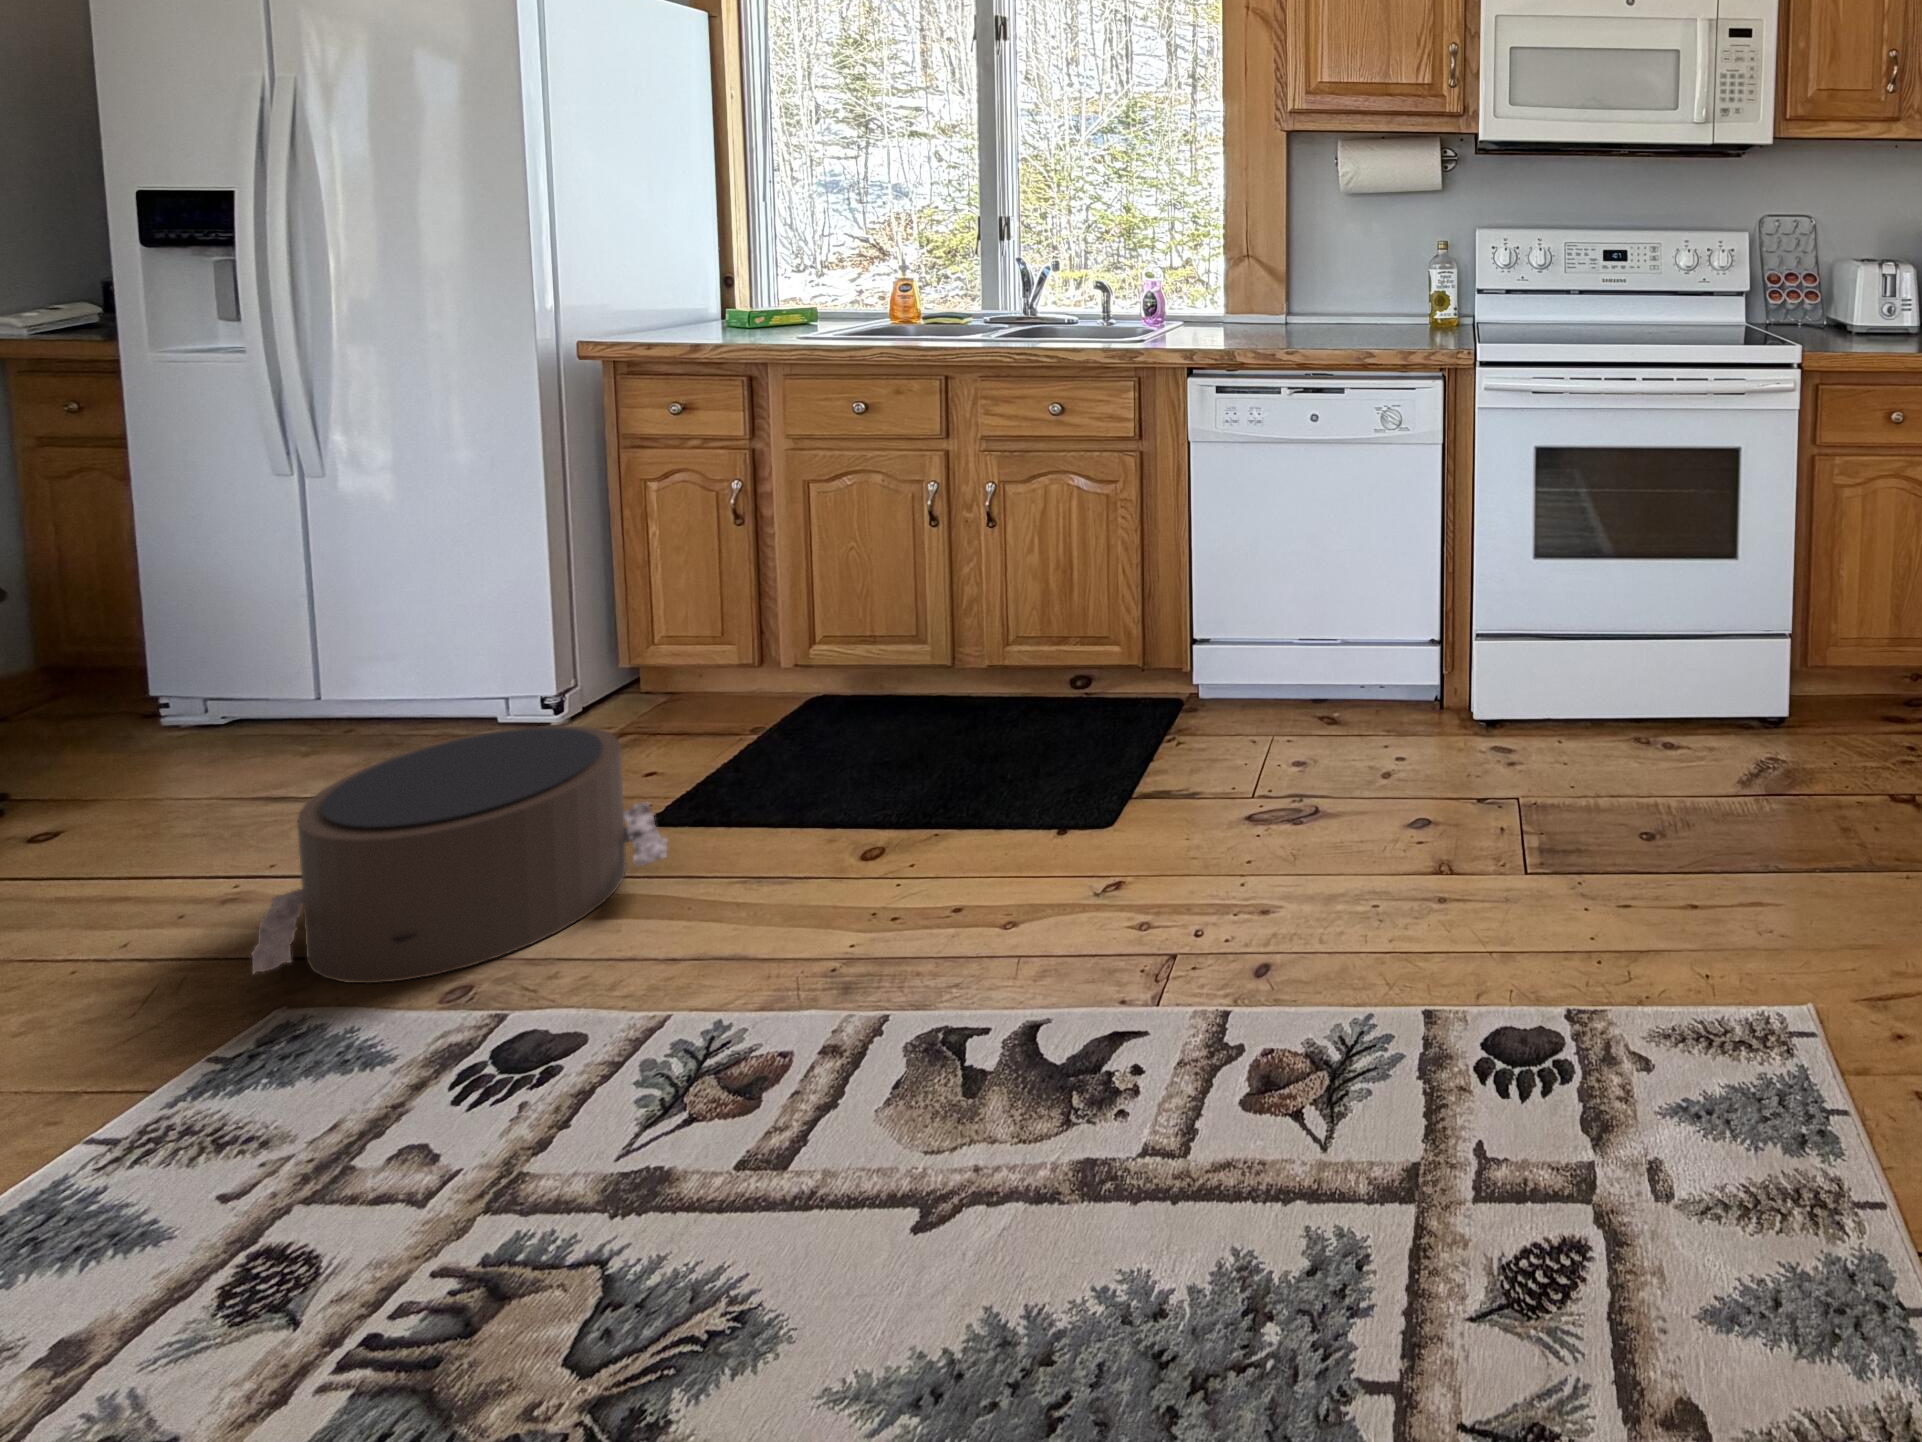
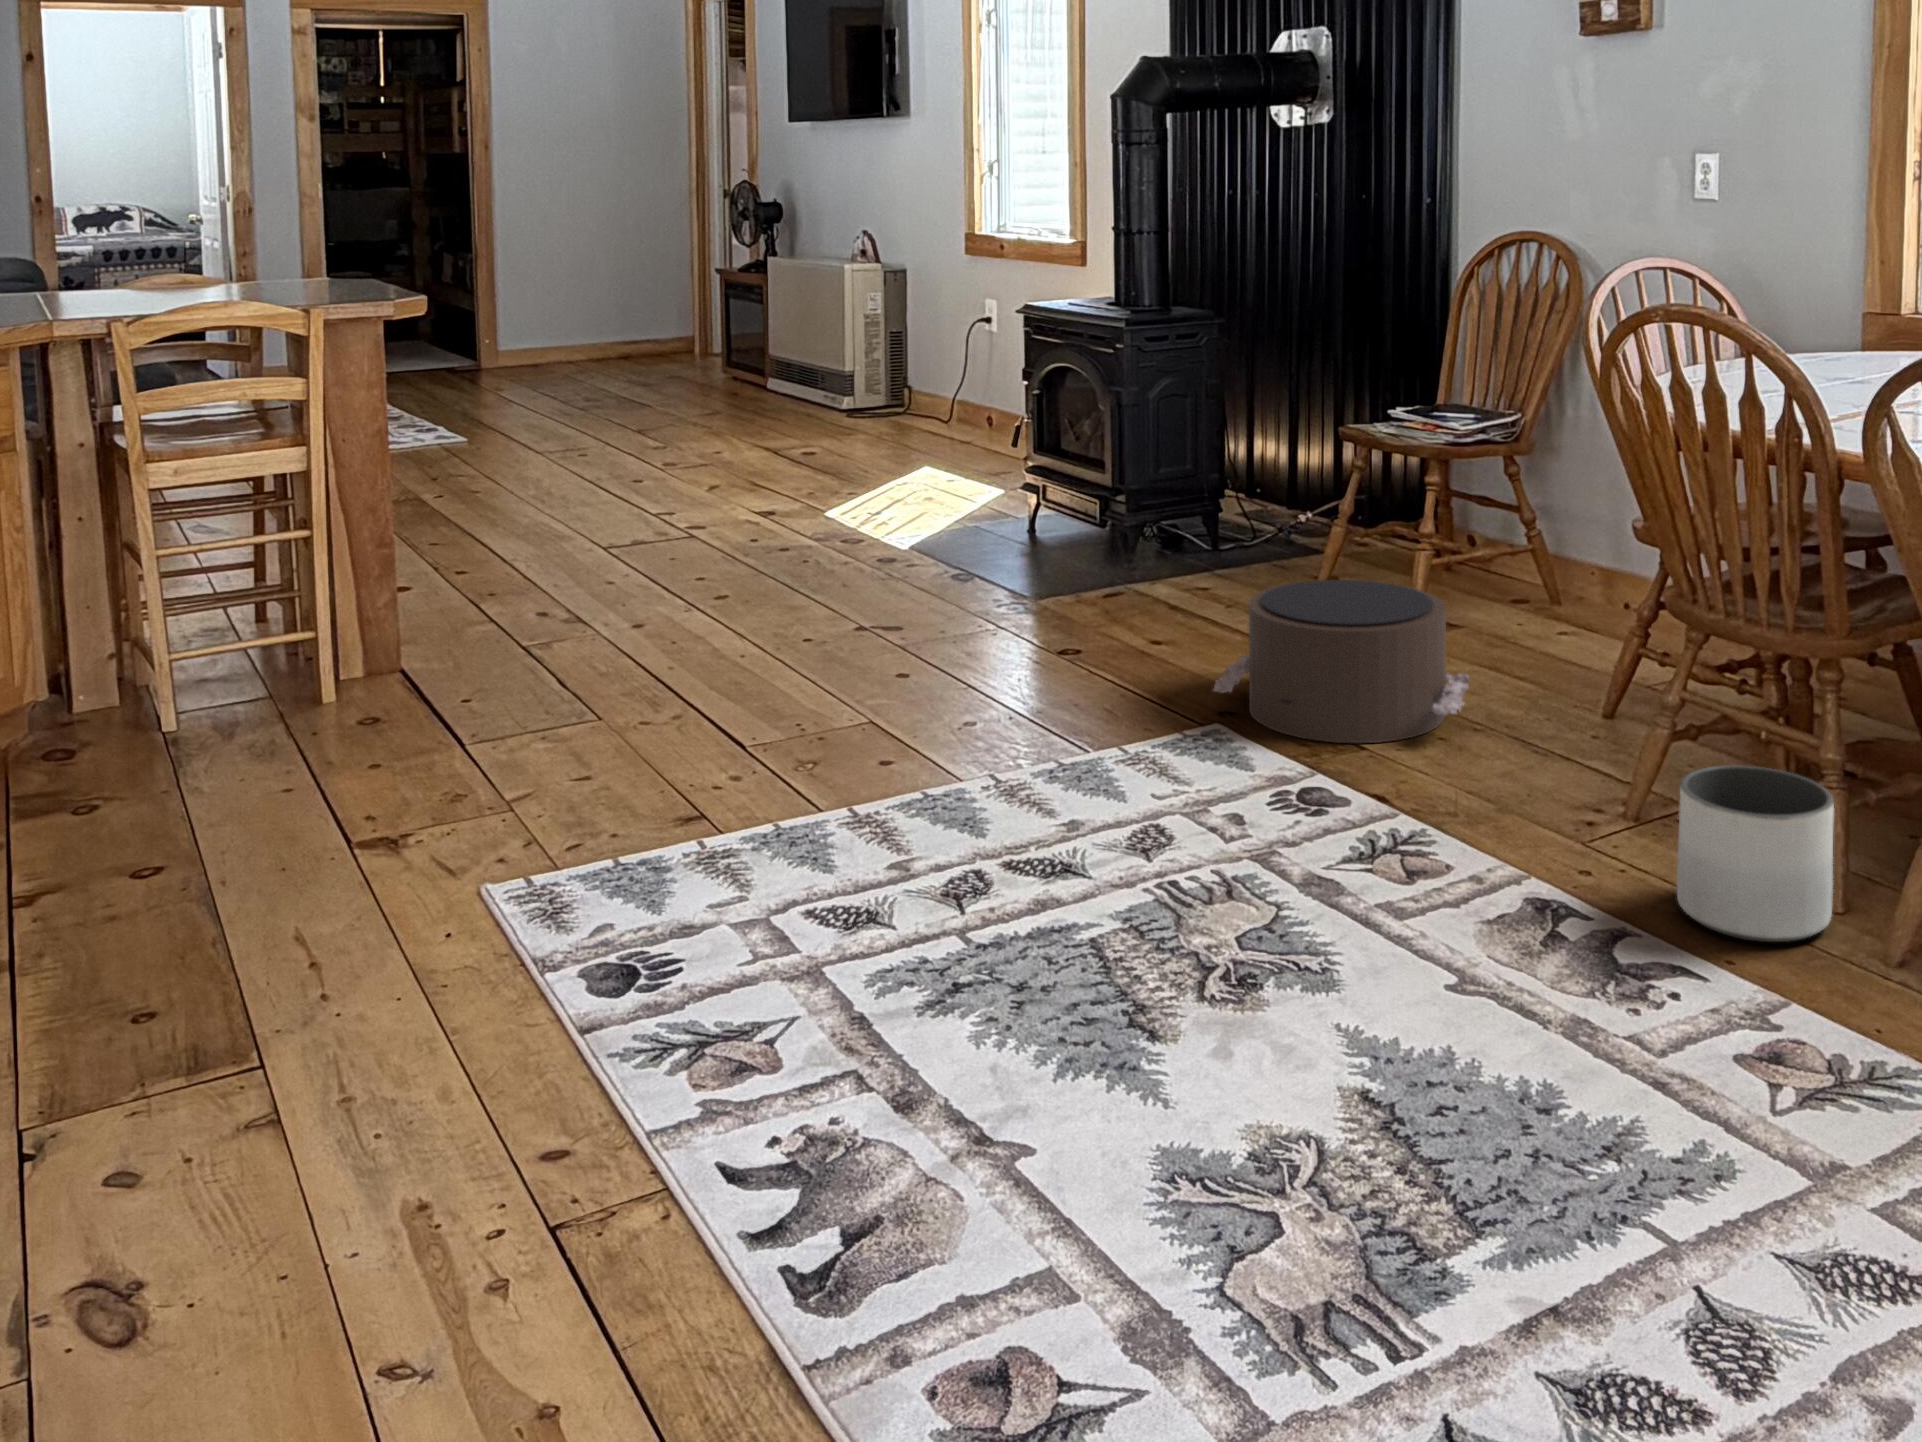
planter: none [1044,792,1187,976] -> present [1677,765,1834,942]

